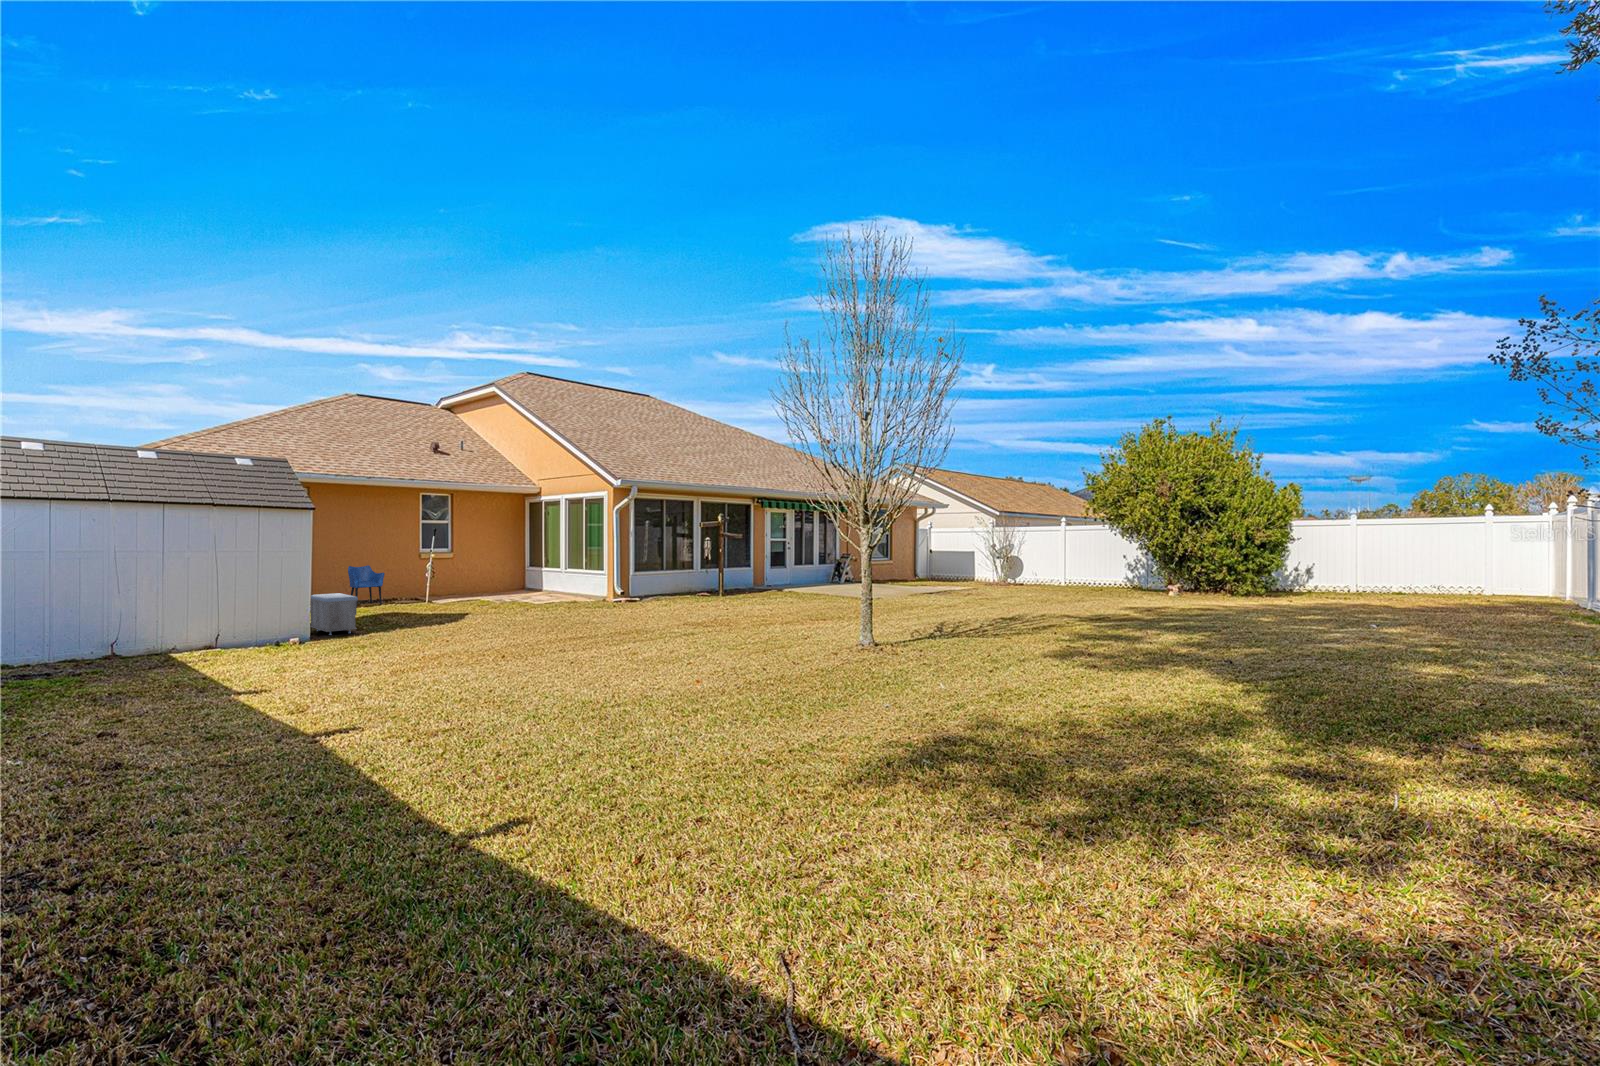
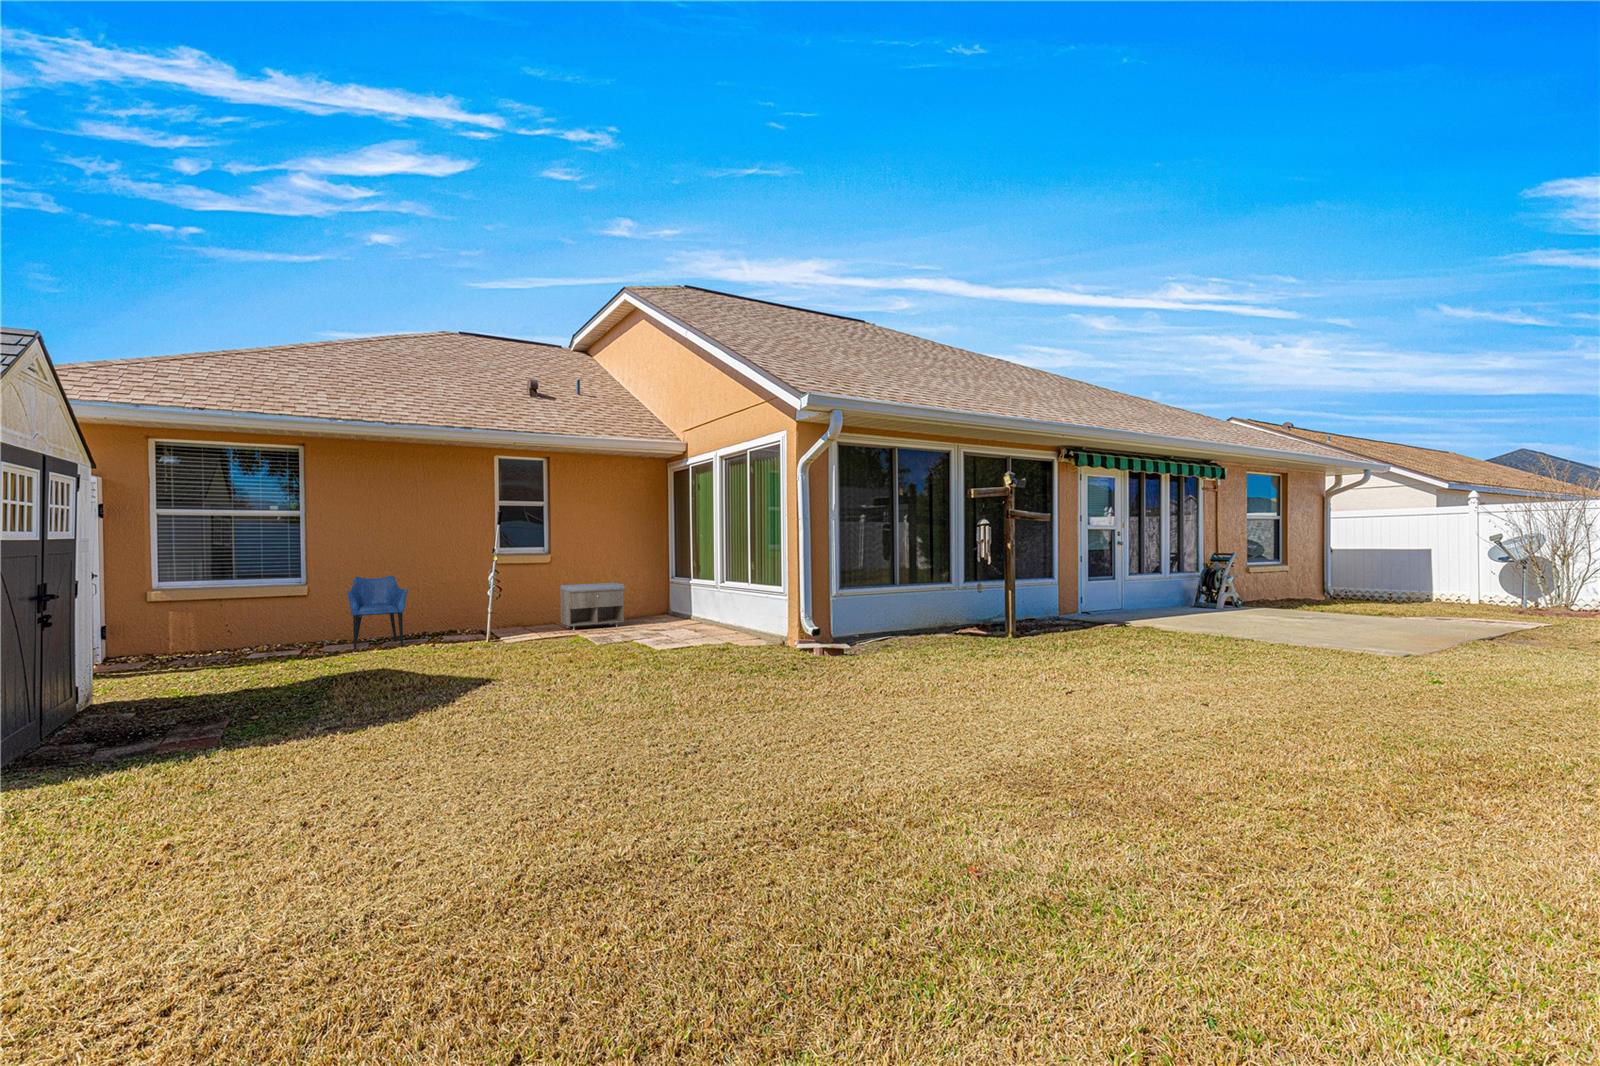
storage bench: present [311,593,358,635] -> present [560,583,624,630]

